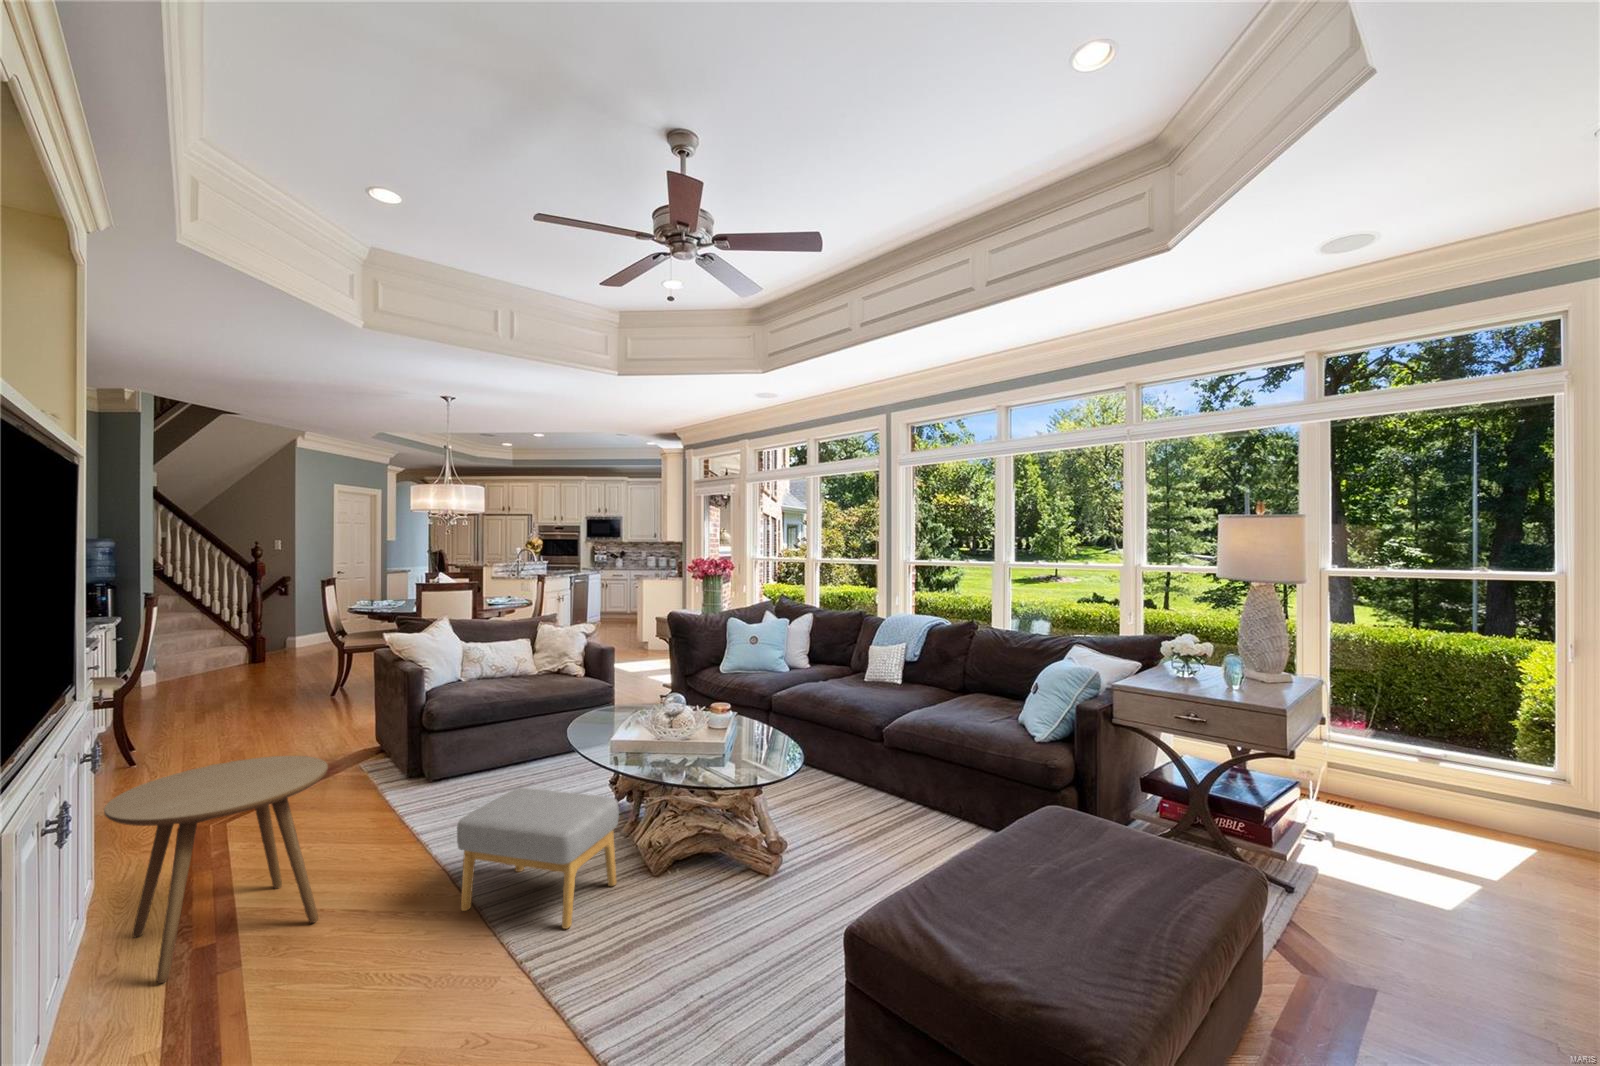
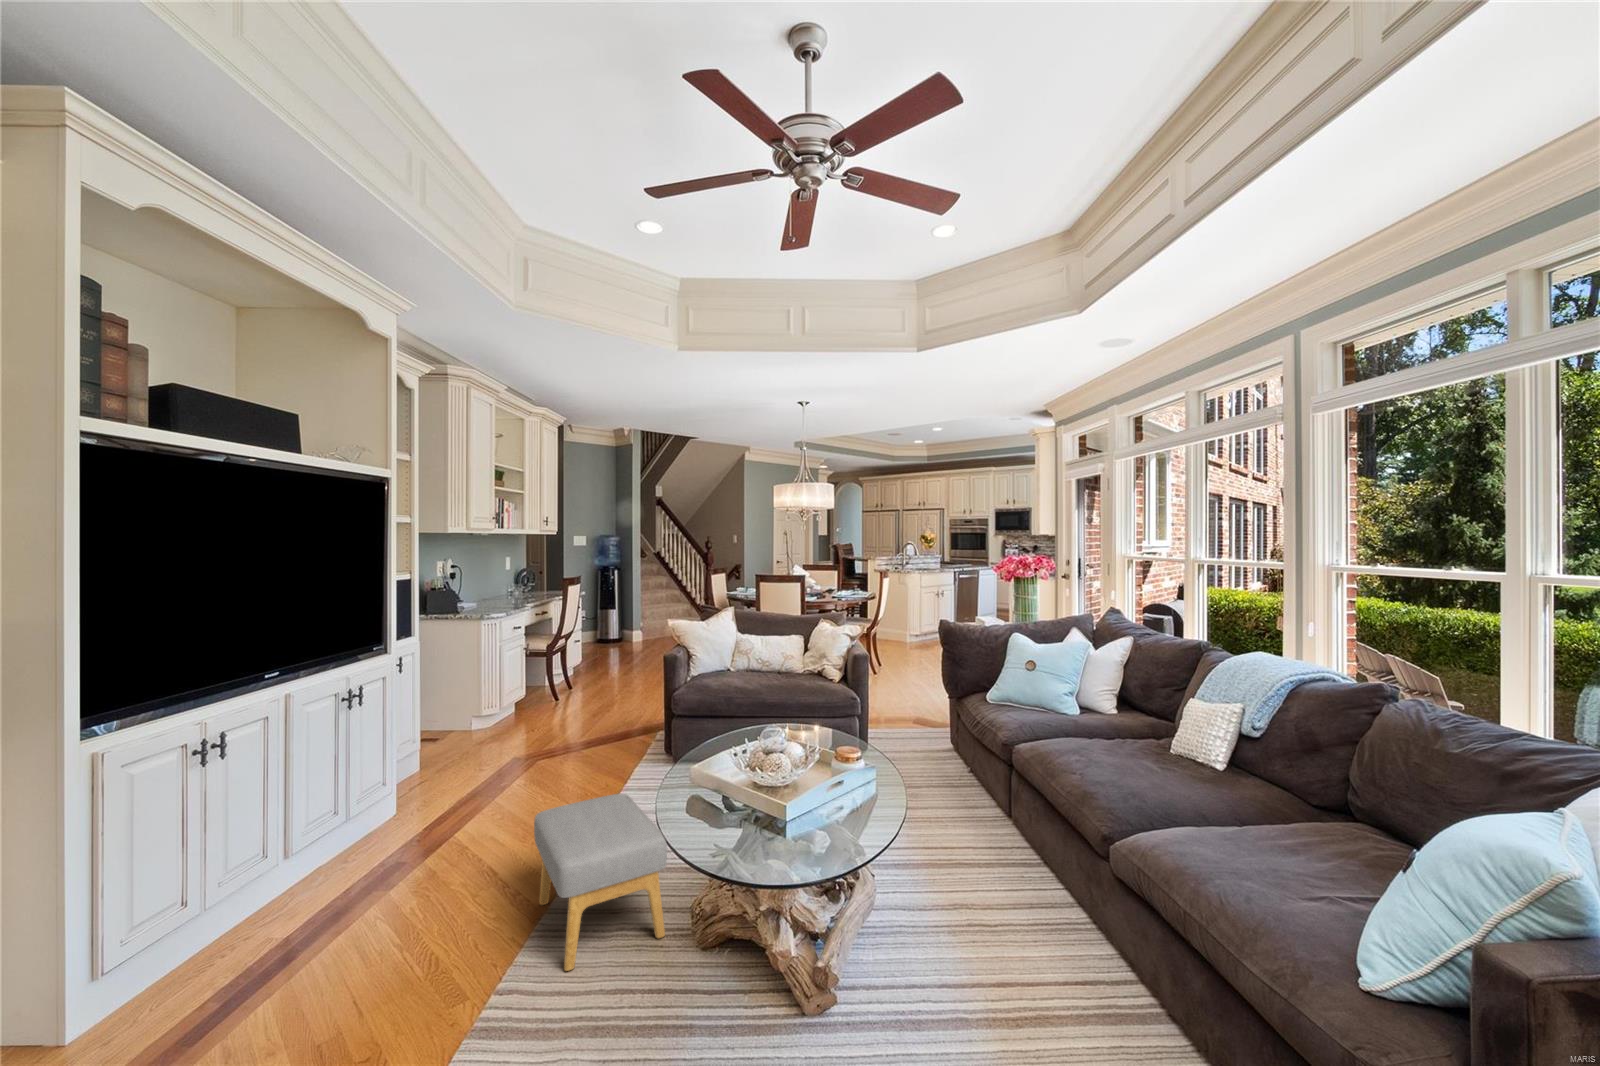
side table: present [104,756,328,983] -> none [347,713,504,879]

